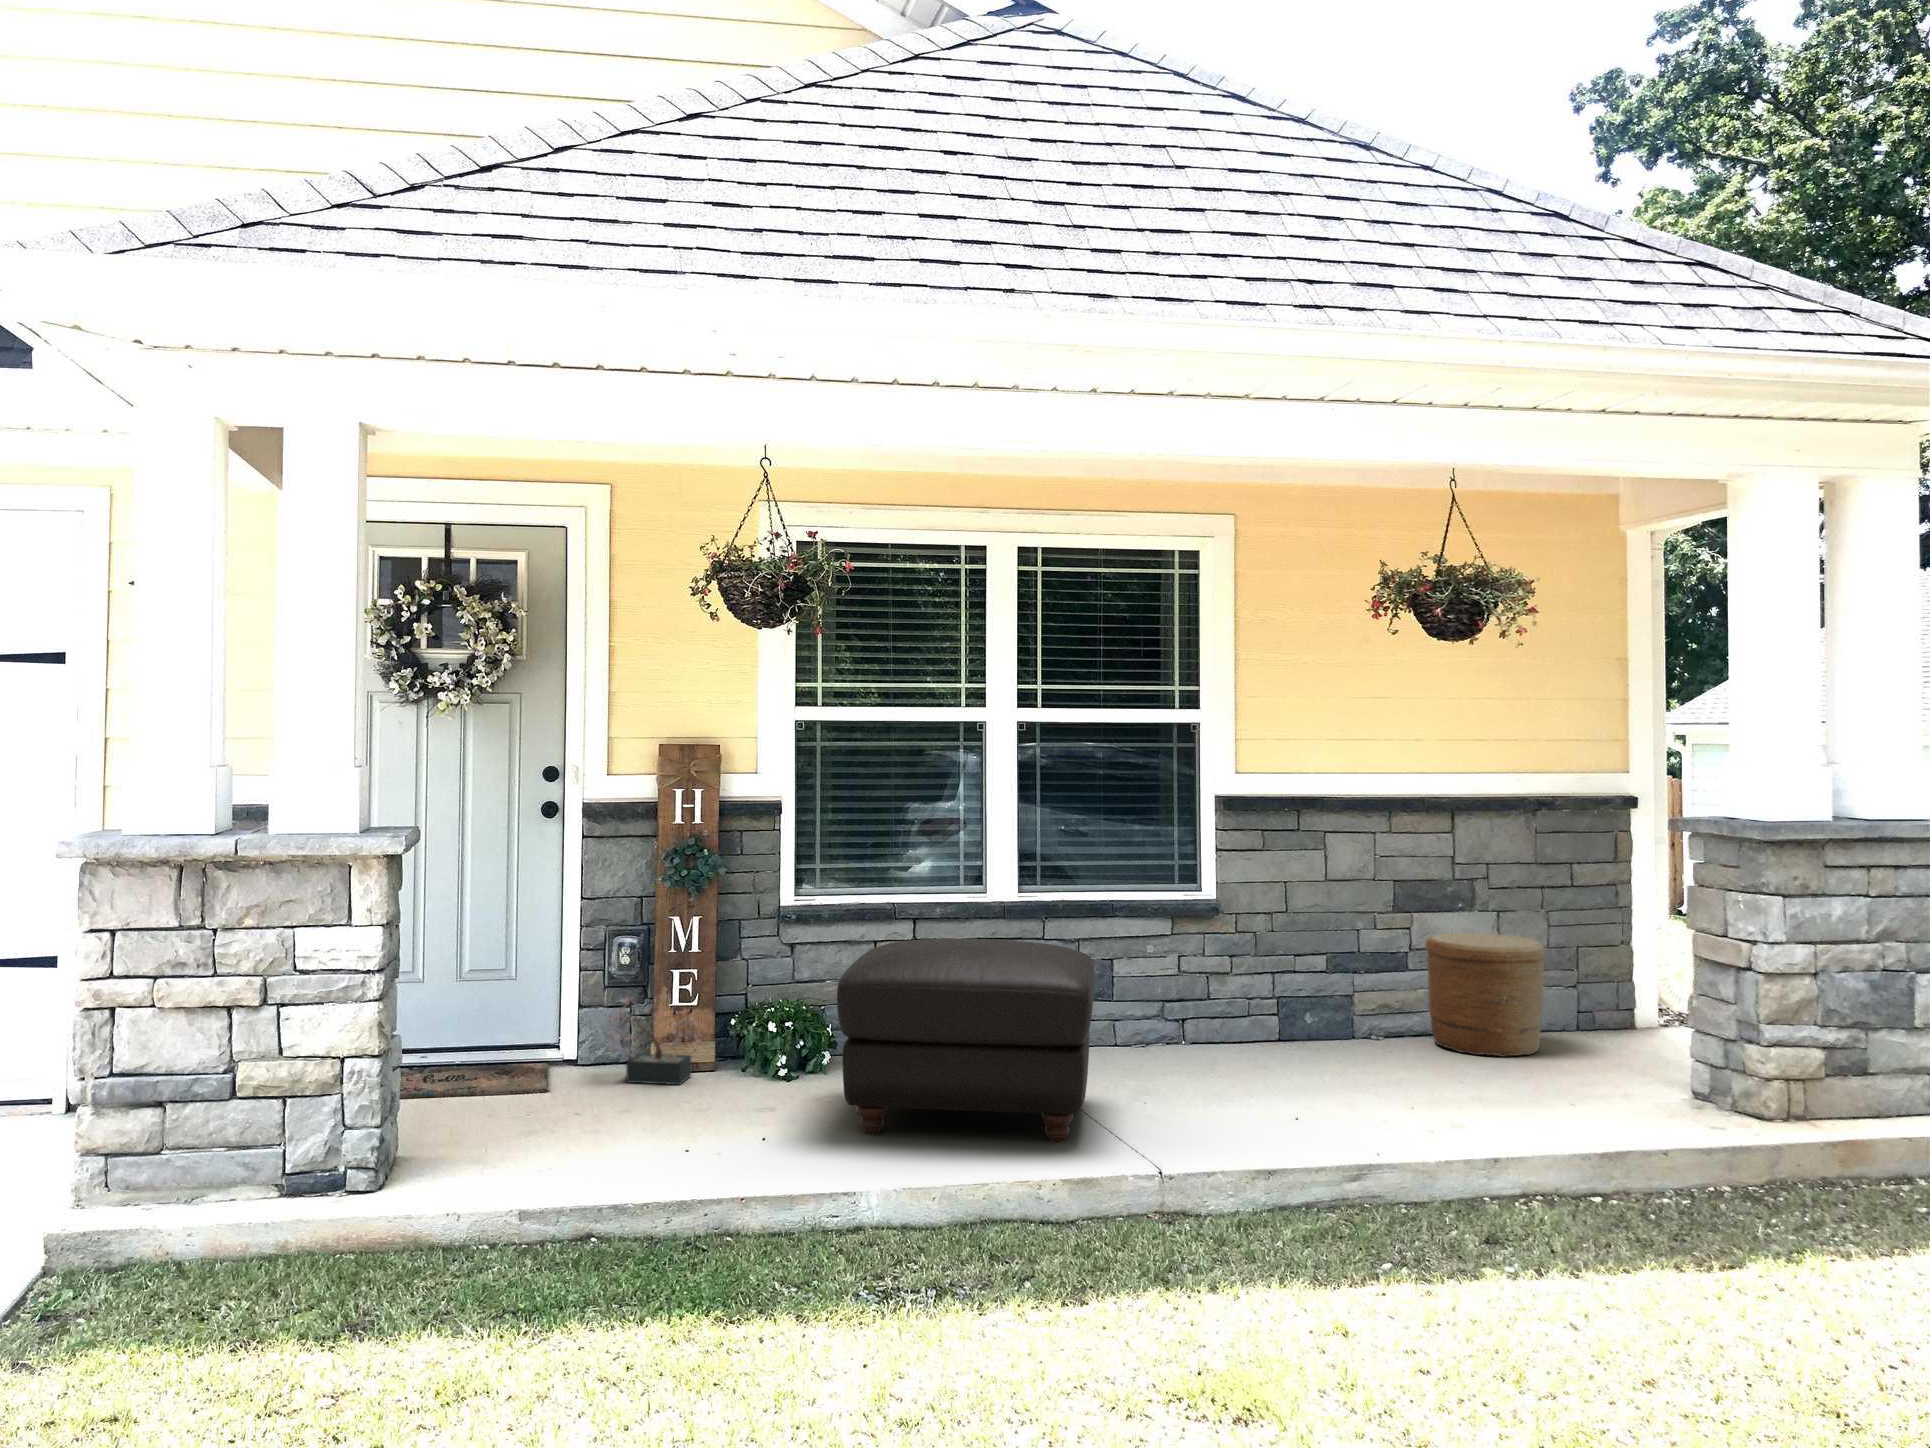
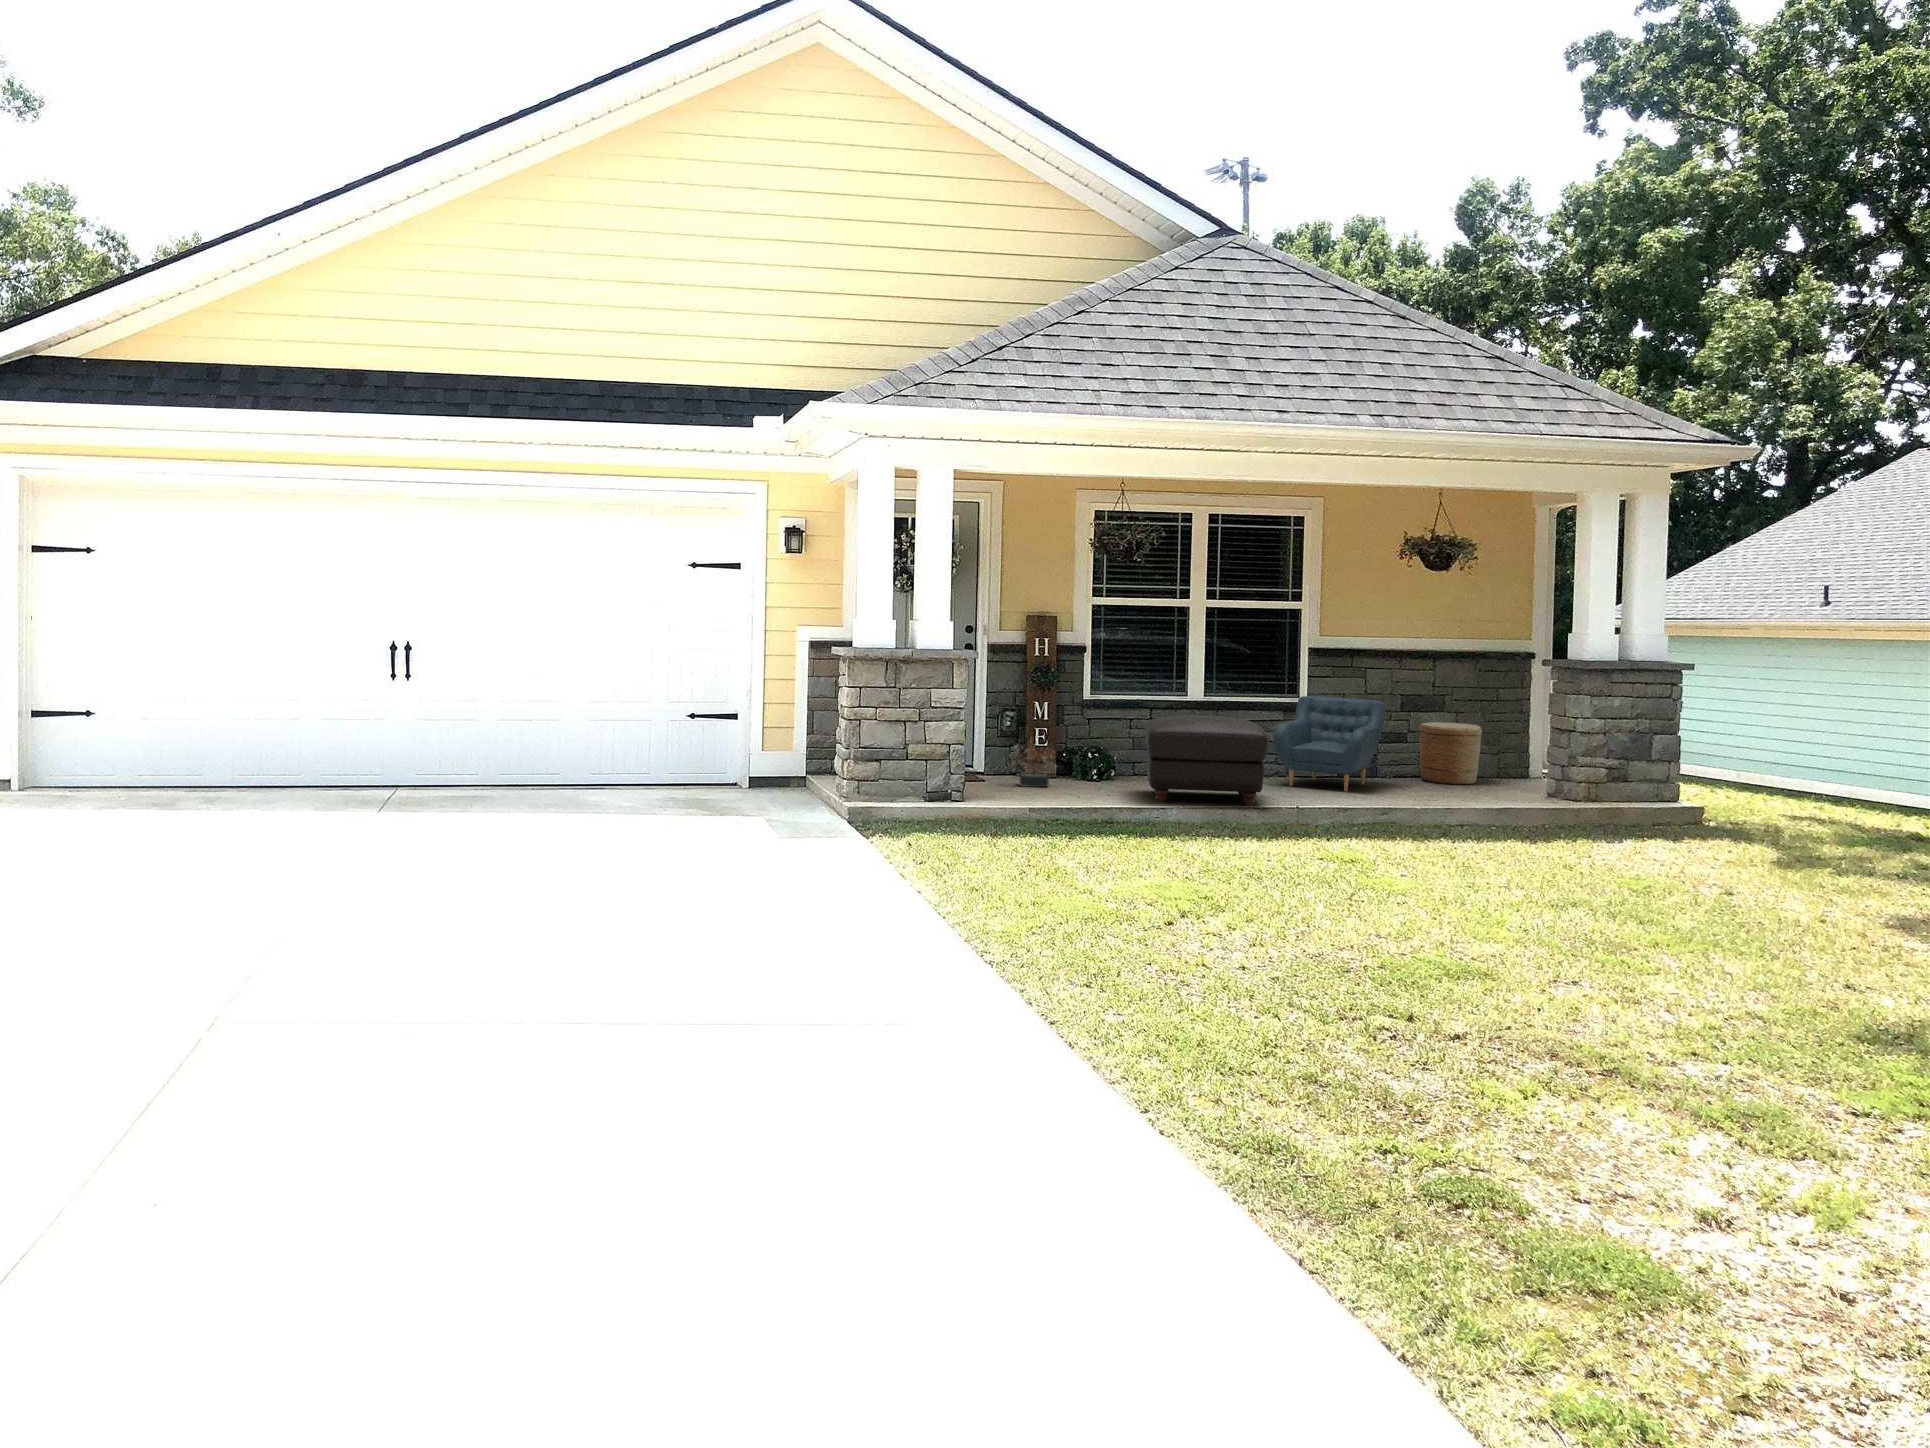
armchair: none [1138,889,1355,1085] -> present [1273,696,1385,791]

